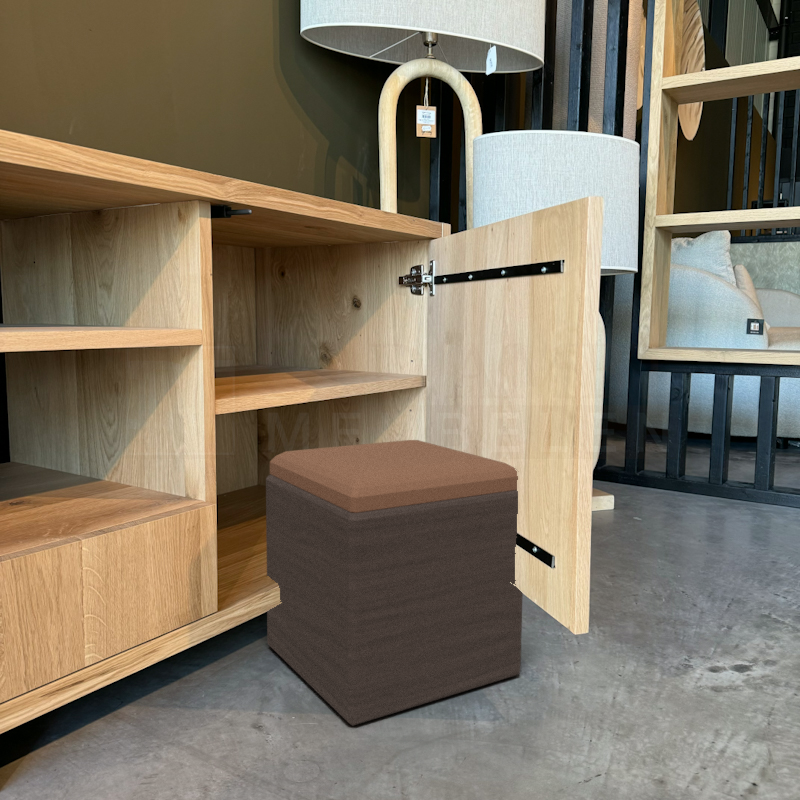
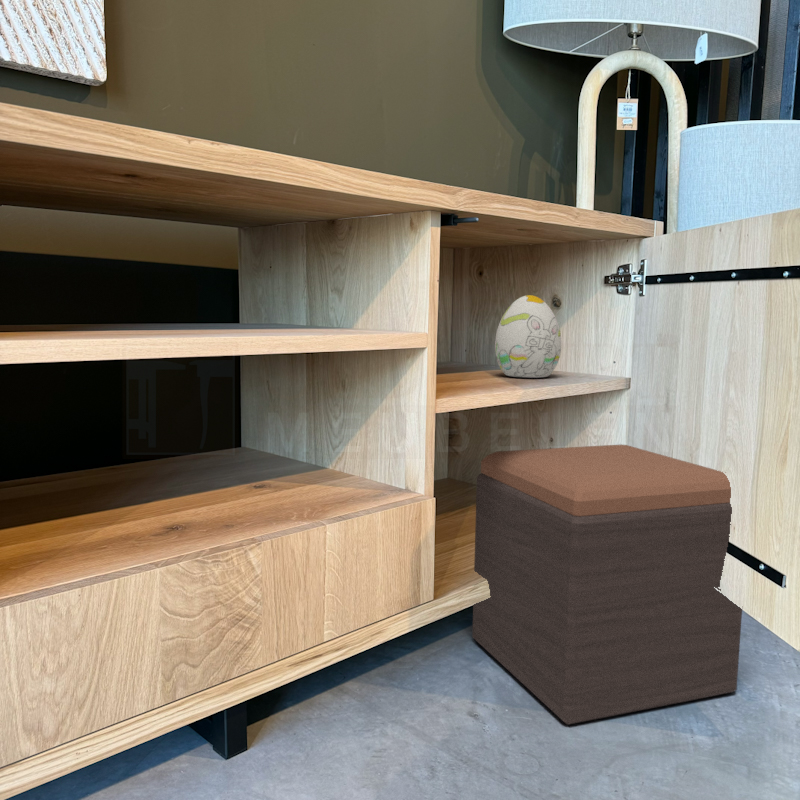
decorative egg: none [292,294,358,377] -> present [495,295,561,378]

